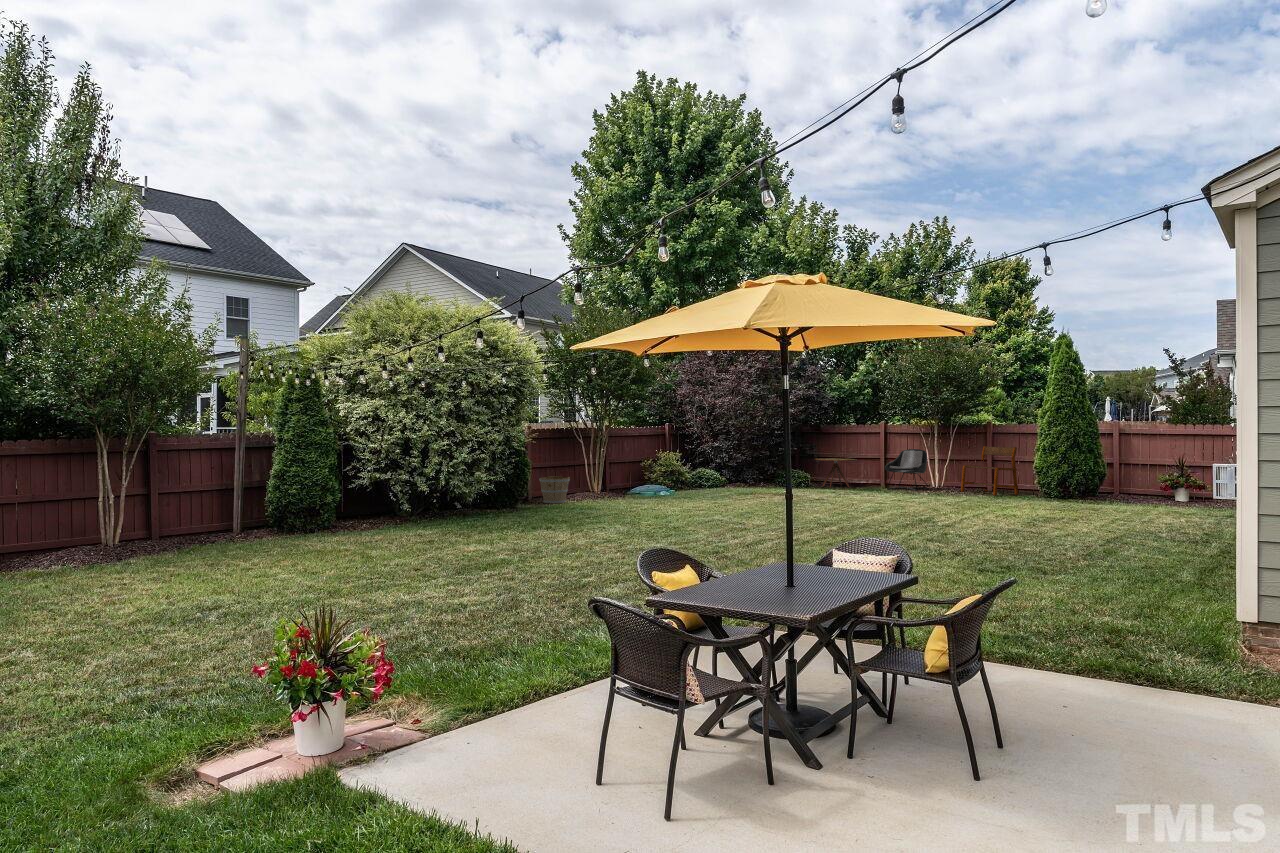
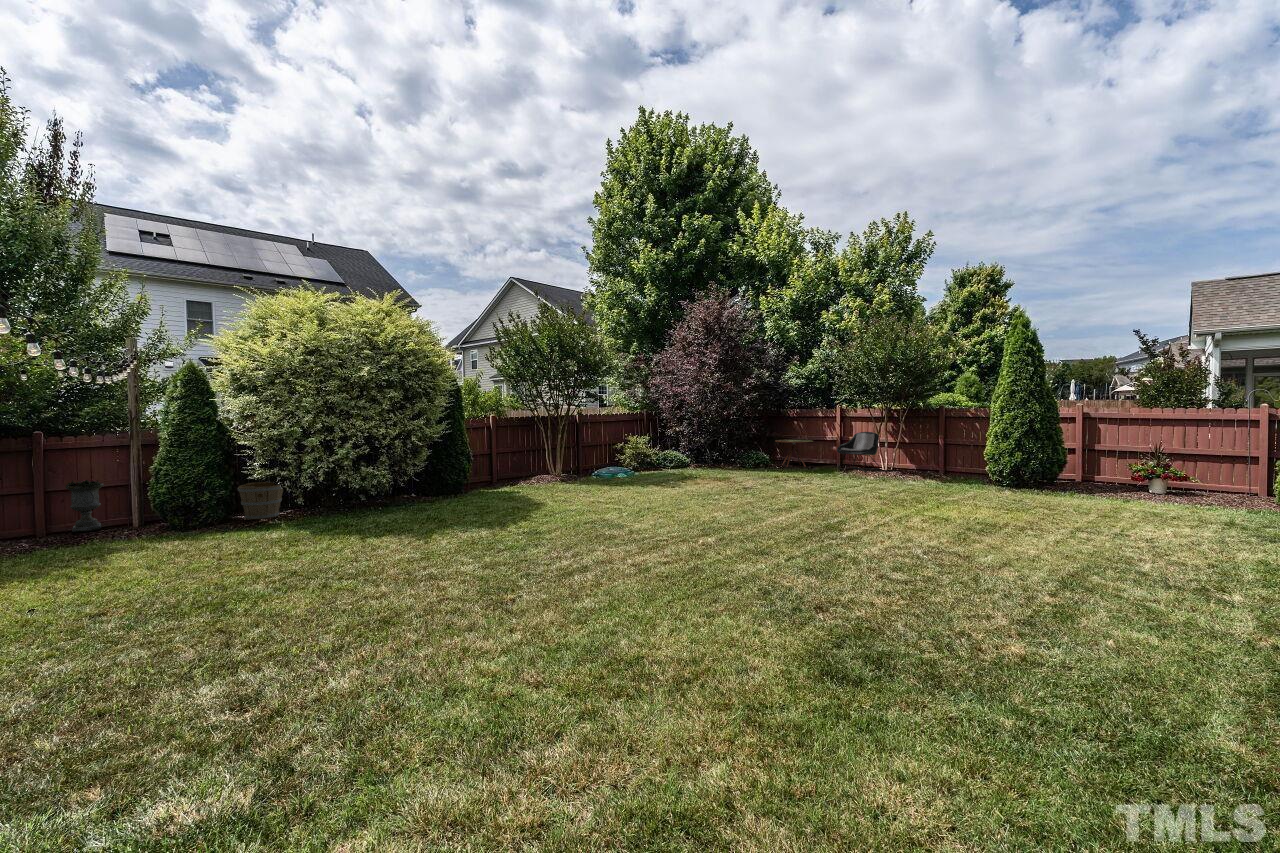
bench: present [961,446,1018,495] -> none [911,430,969,480]
wooden bucket: present [539,476,570,504] -> present [237,482,283,520]
planter: none [216,487,249,540] -> present [66,480,104,532]

